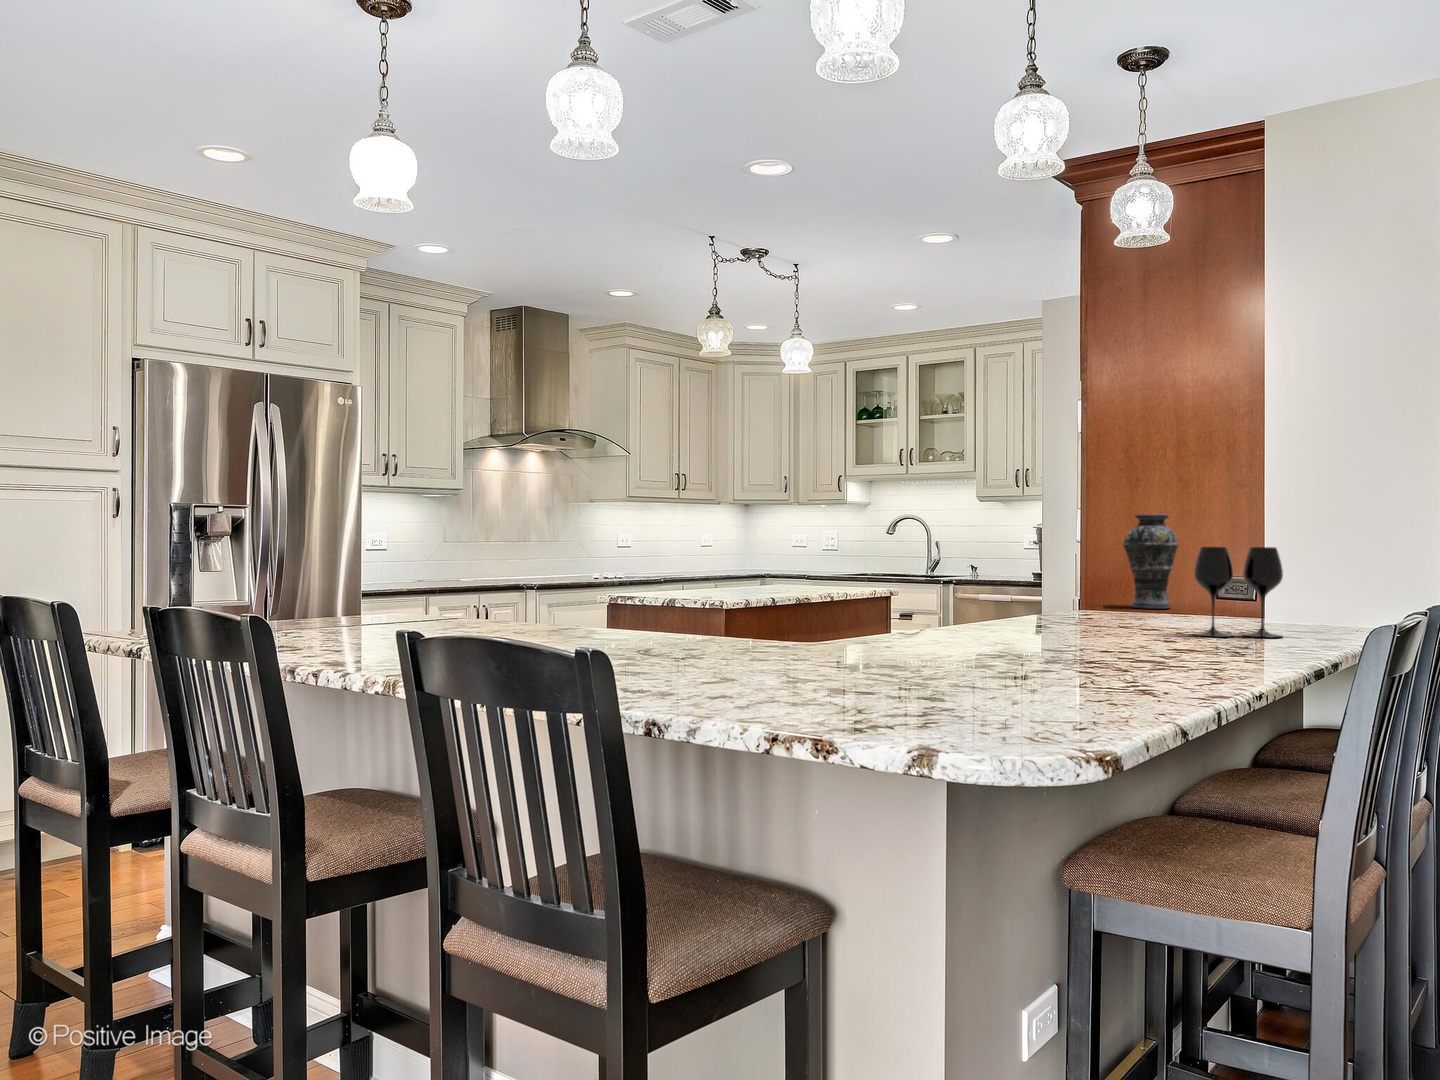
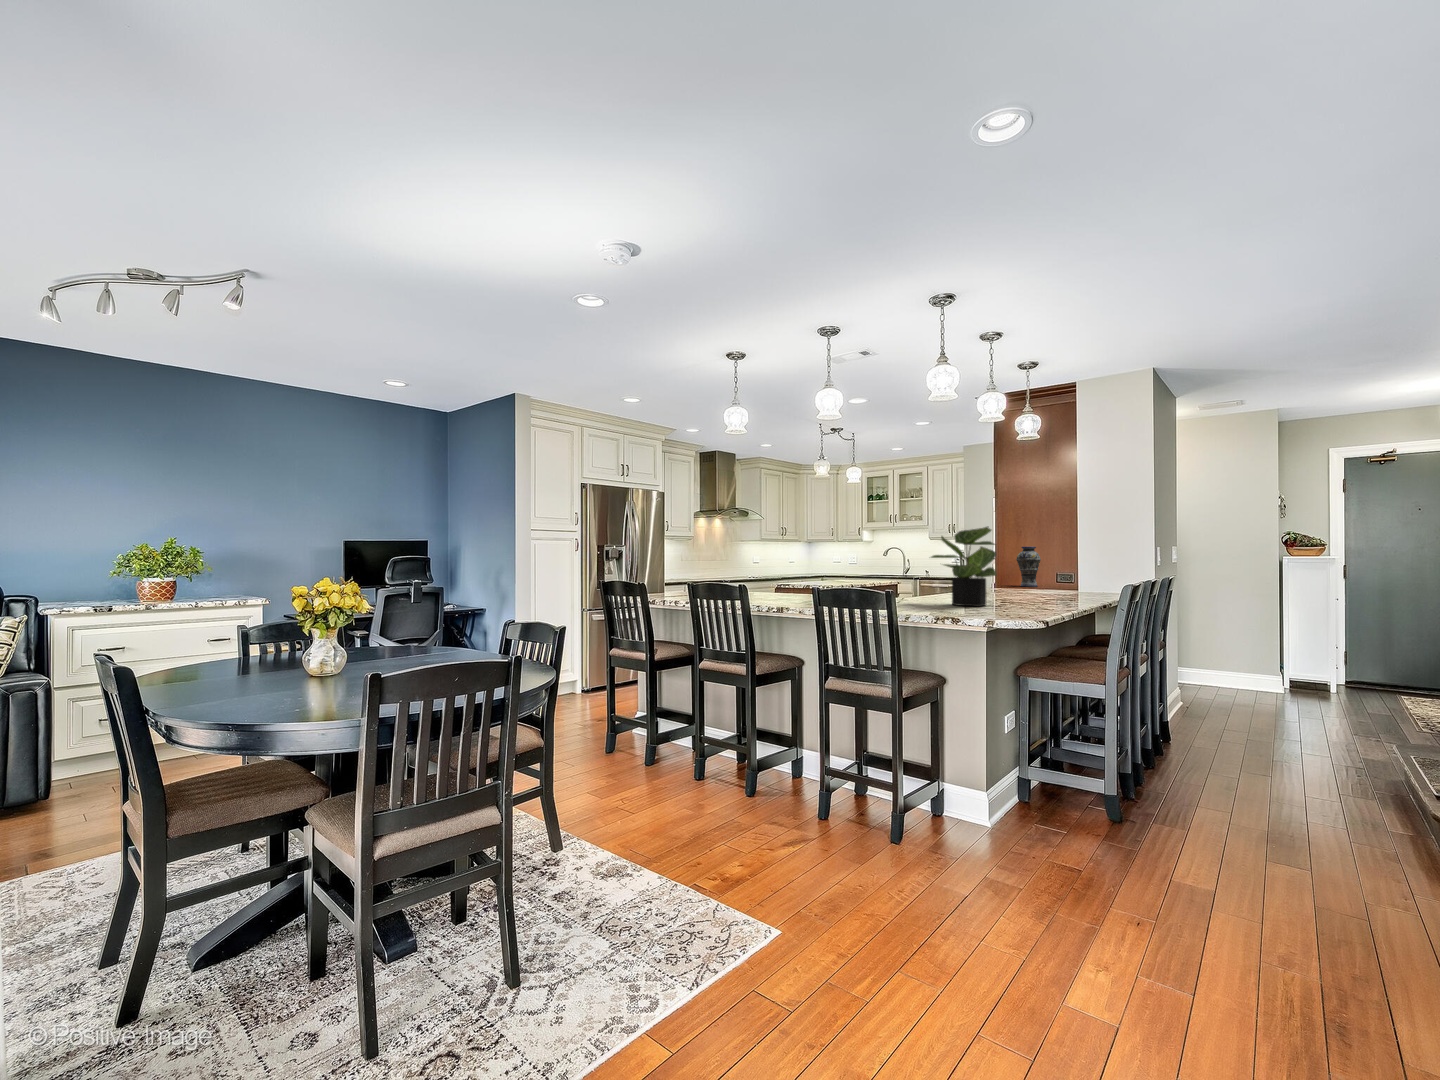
potted plant: none [838,450,1024,681] -> present [931,527,997,606]
wine glass: present [1194,547,1283,637] -> none [1052,560,1089,595]

